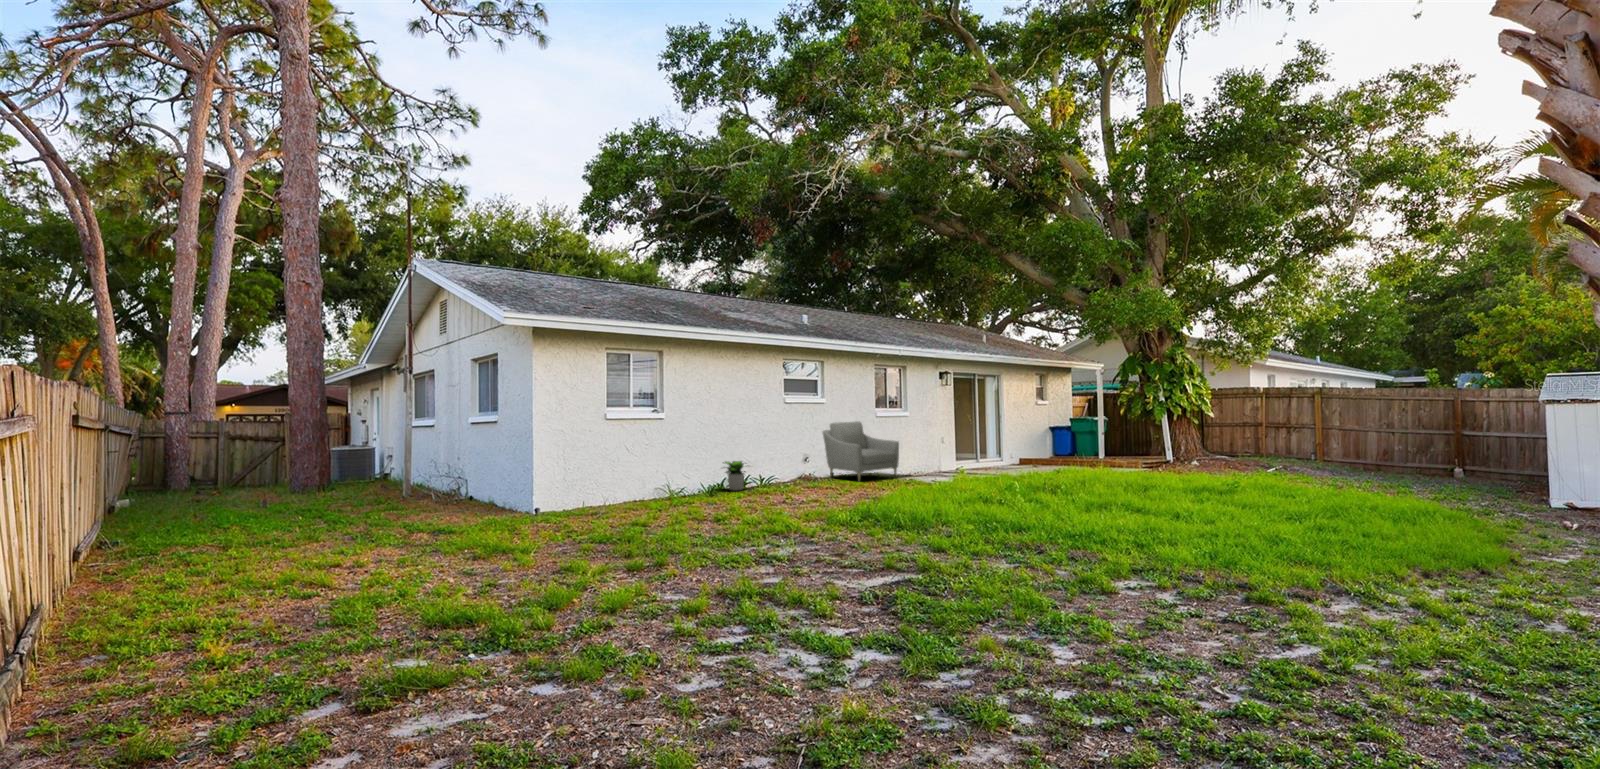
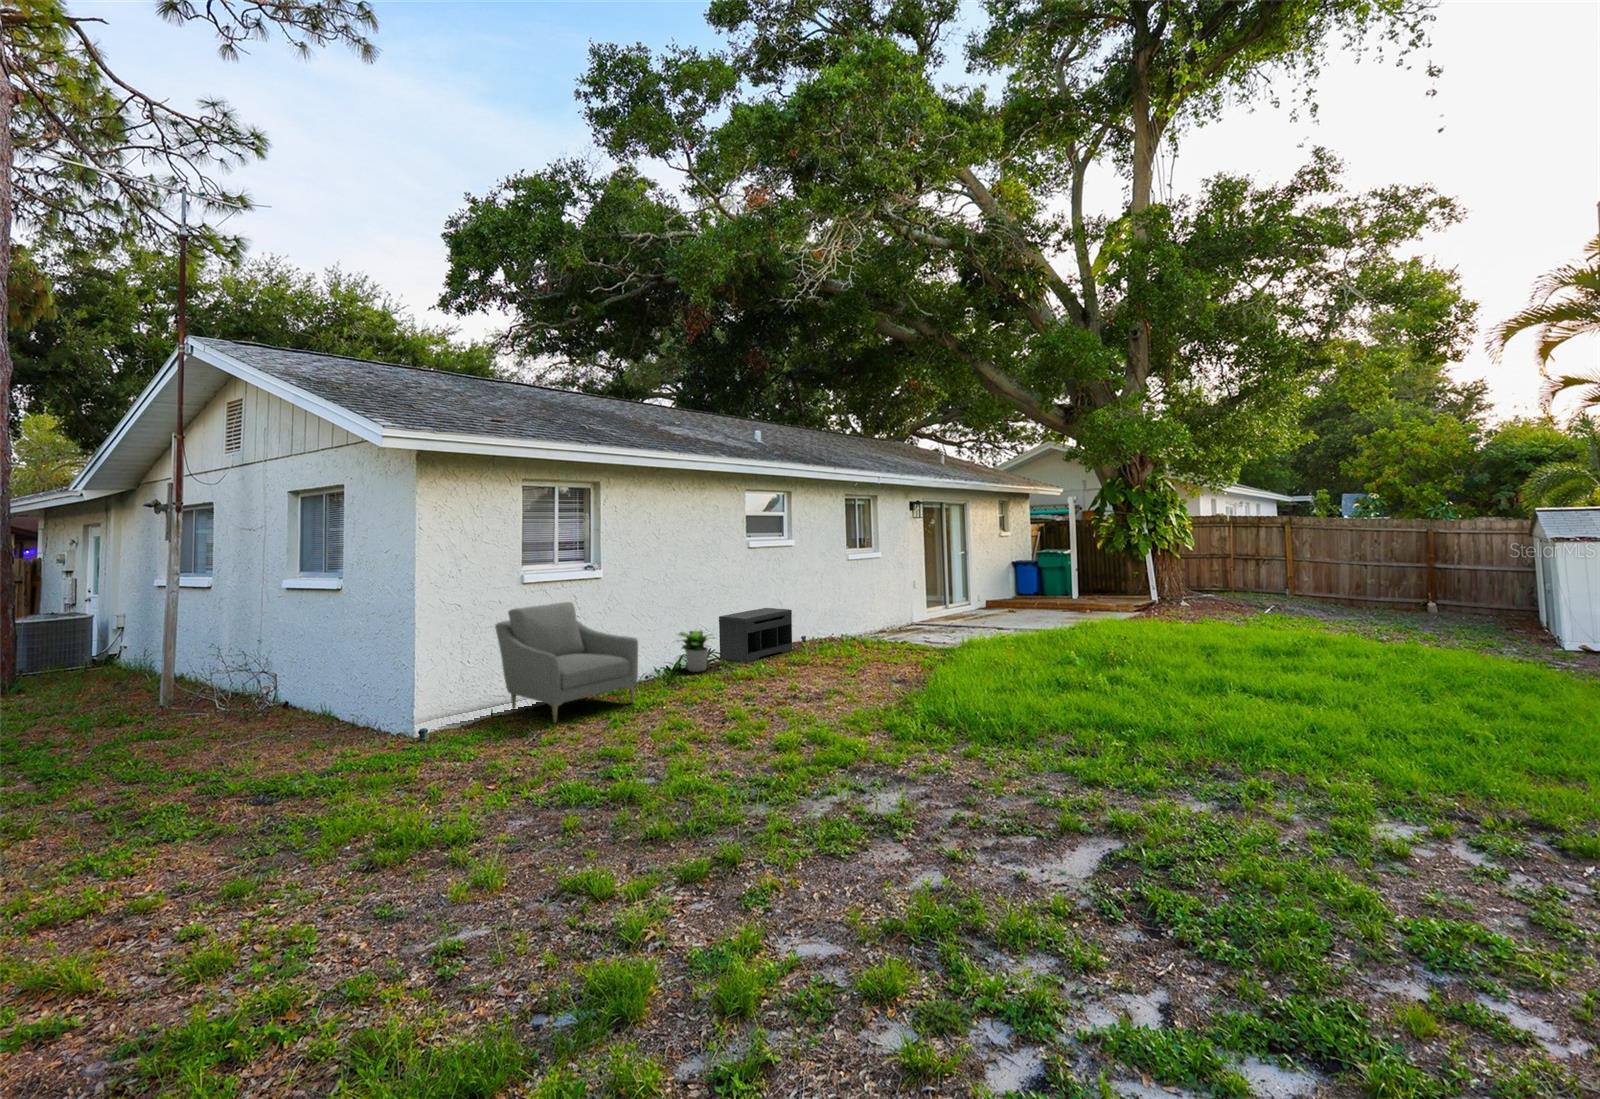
chair: present [823,421,899,481] -> present [495,602,638,723]
bench: none [759,448,819,487] -> present [719,608,792,662]

